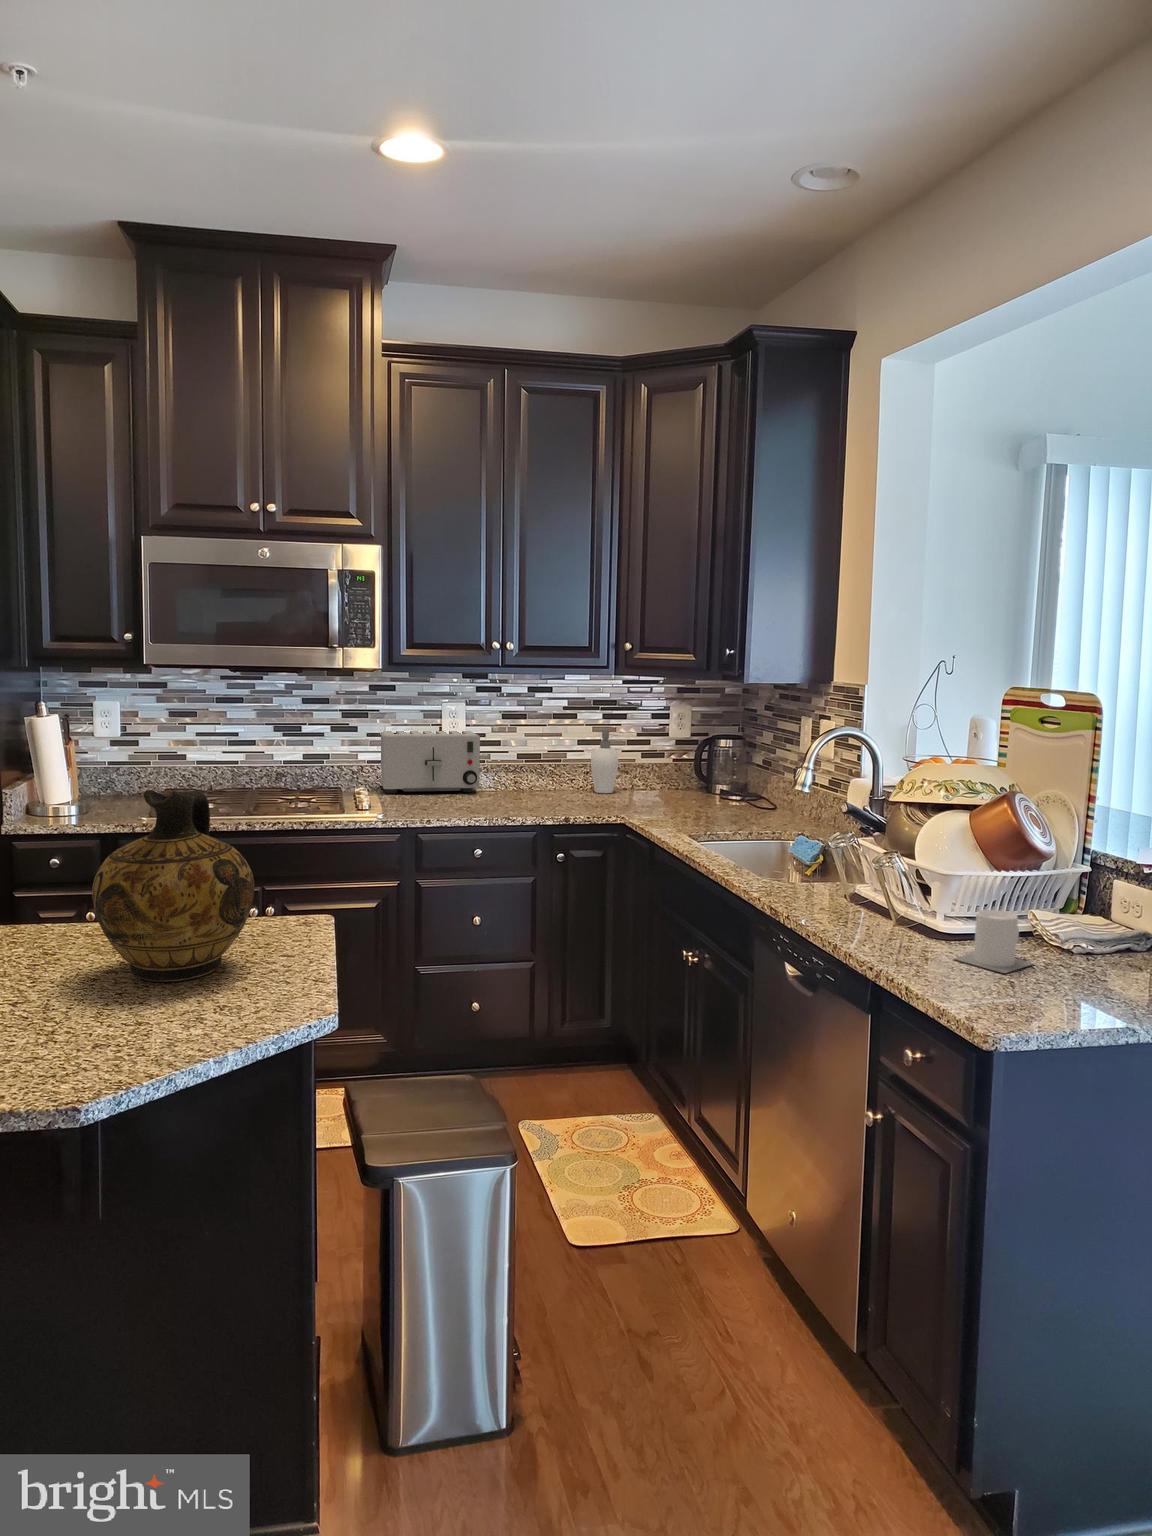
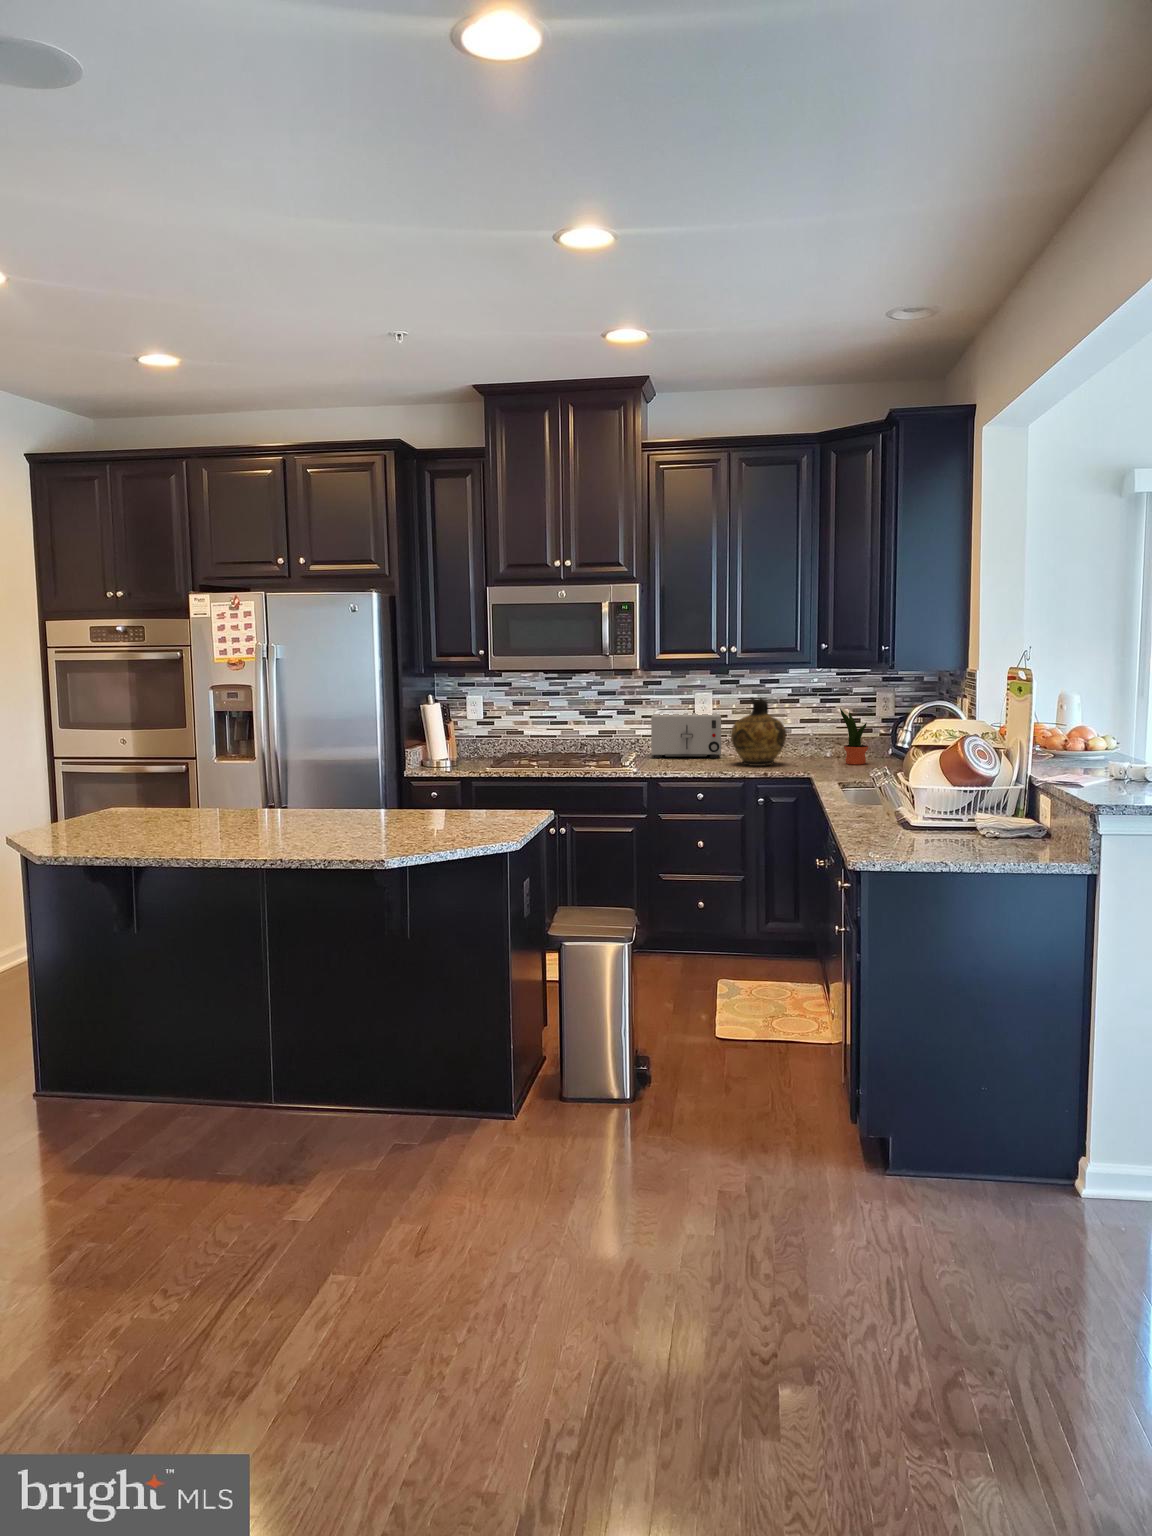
potted plant: none [646,728,679,802] -> present [840,708,868,765]
soap dispenser: present [591,729,619,793] -> none [808,710,829,759]
ceramic jug: present [92,790,254,982] -> present [731,698,786,766]
mug: present [955,910,1033,973] -> none [919,807,973,843]

